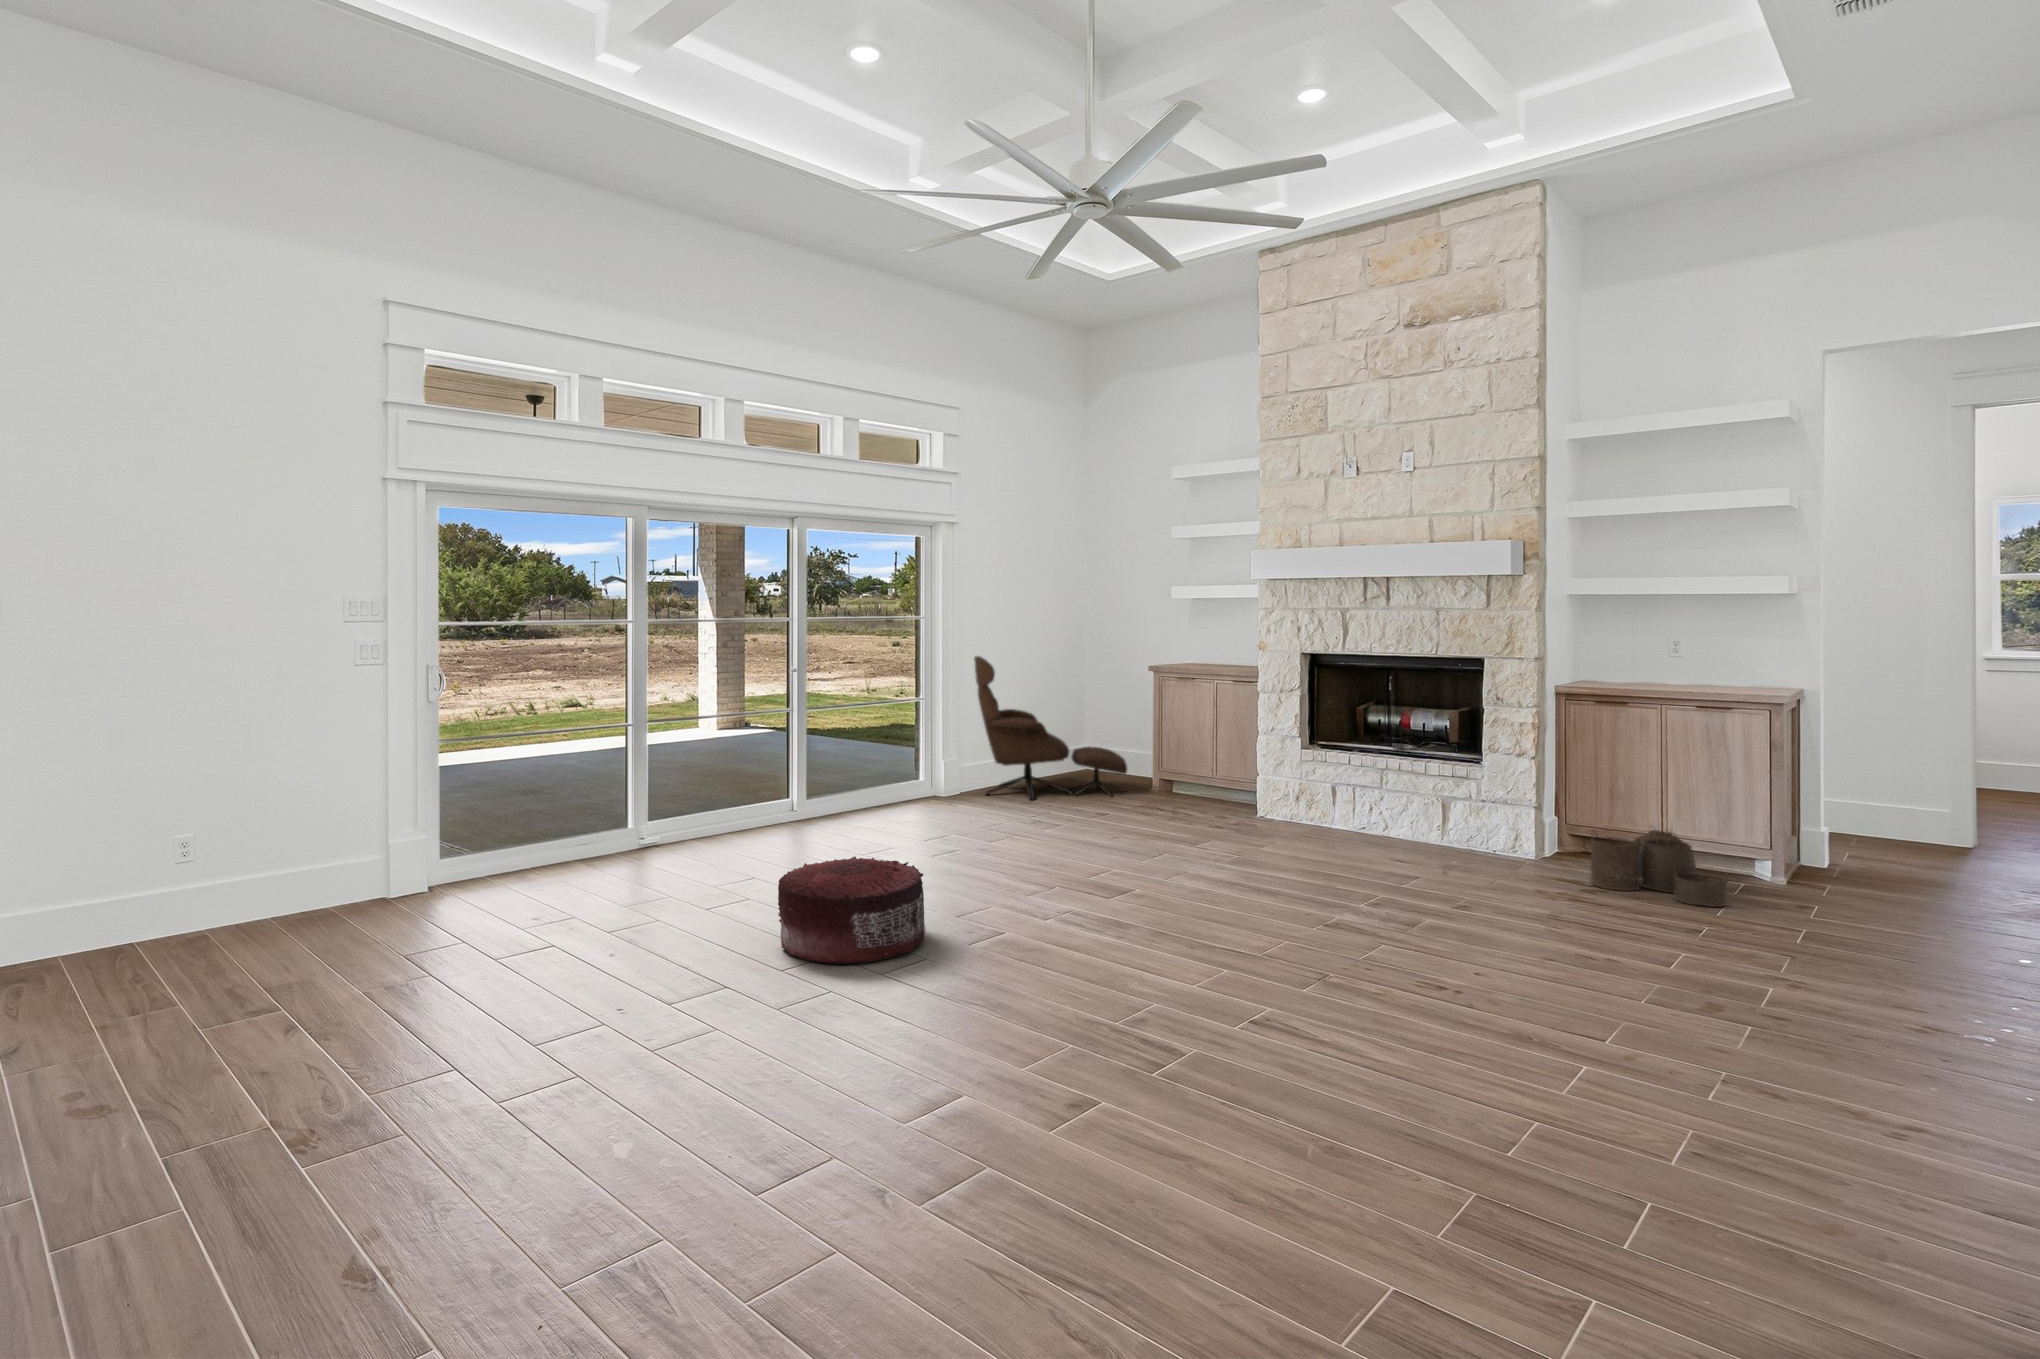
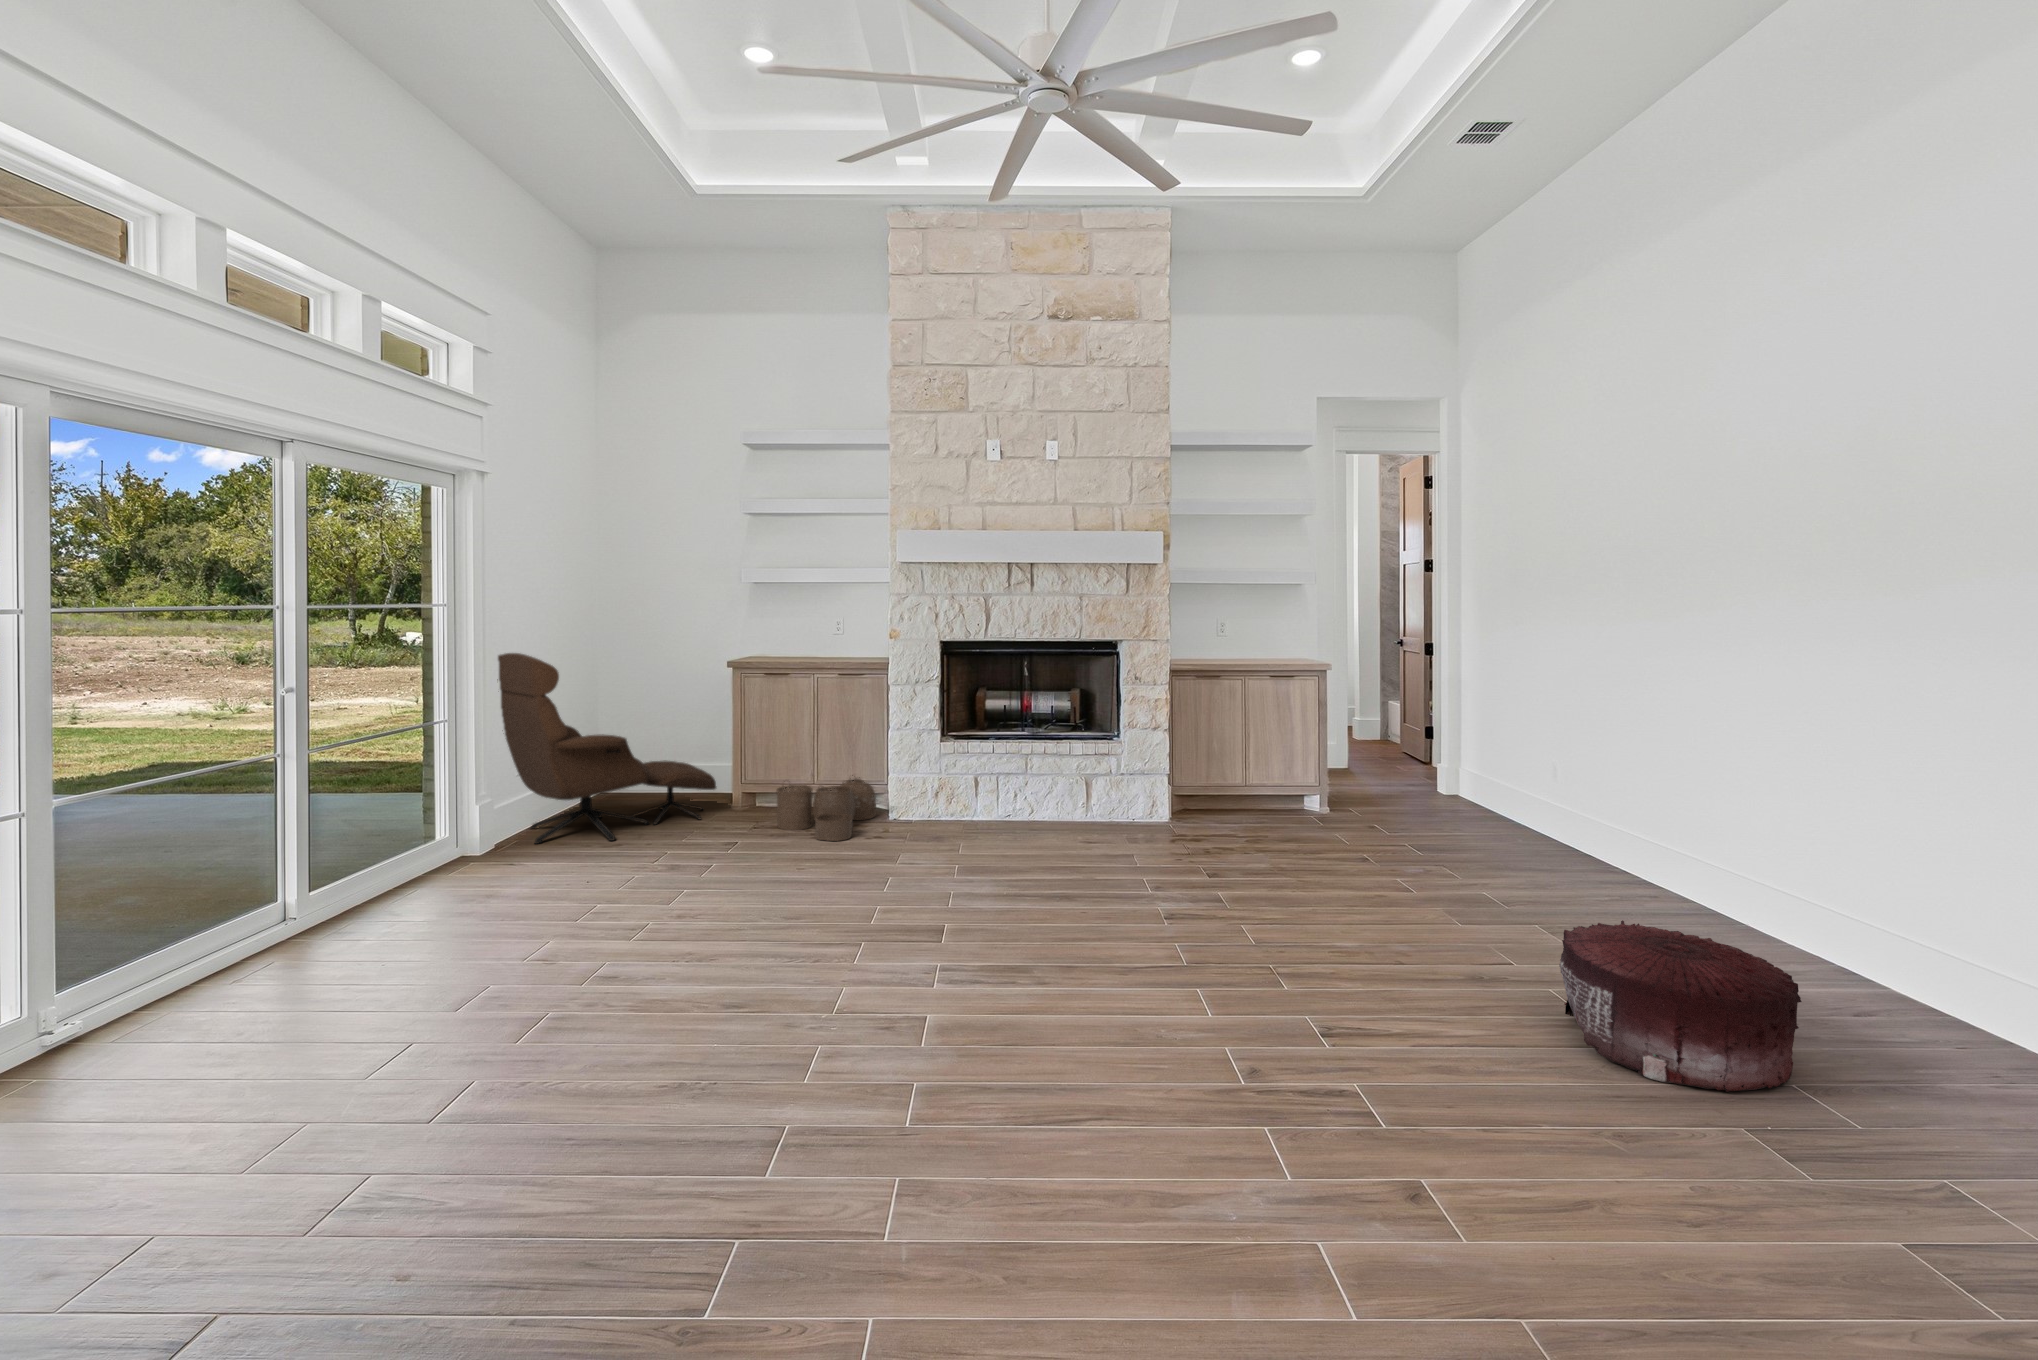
woven basket: present [1591,830,1727,907] -> present [776,775,876,841]
pouf: present [778,856,926,964] -> present [1559,920,1801,1092]

